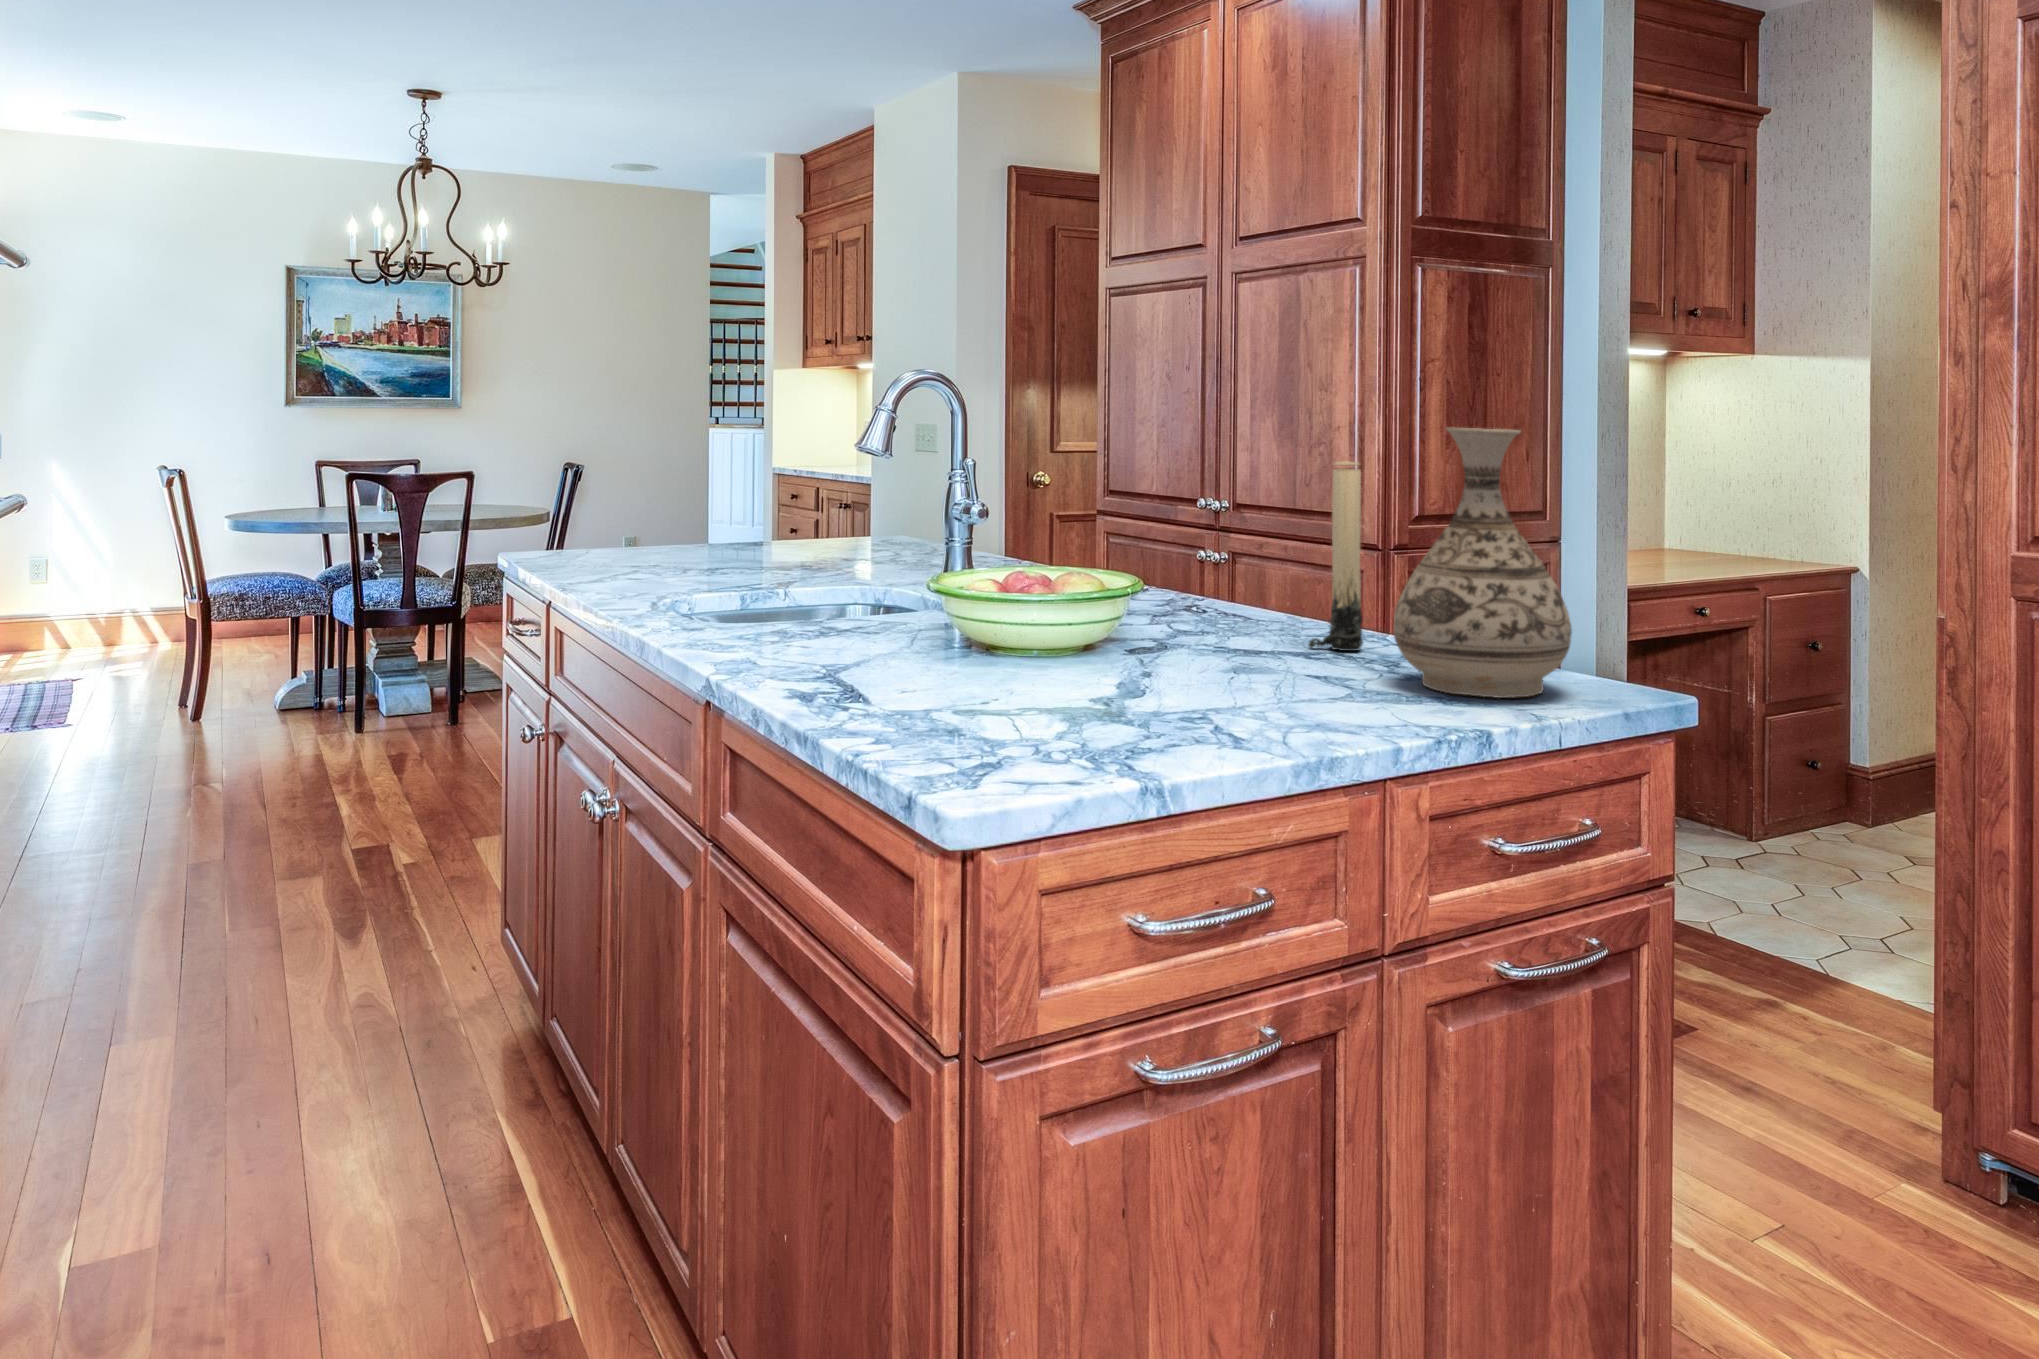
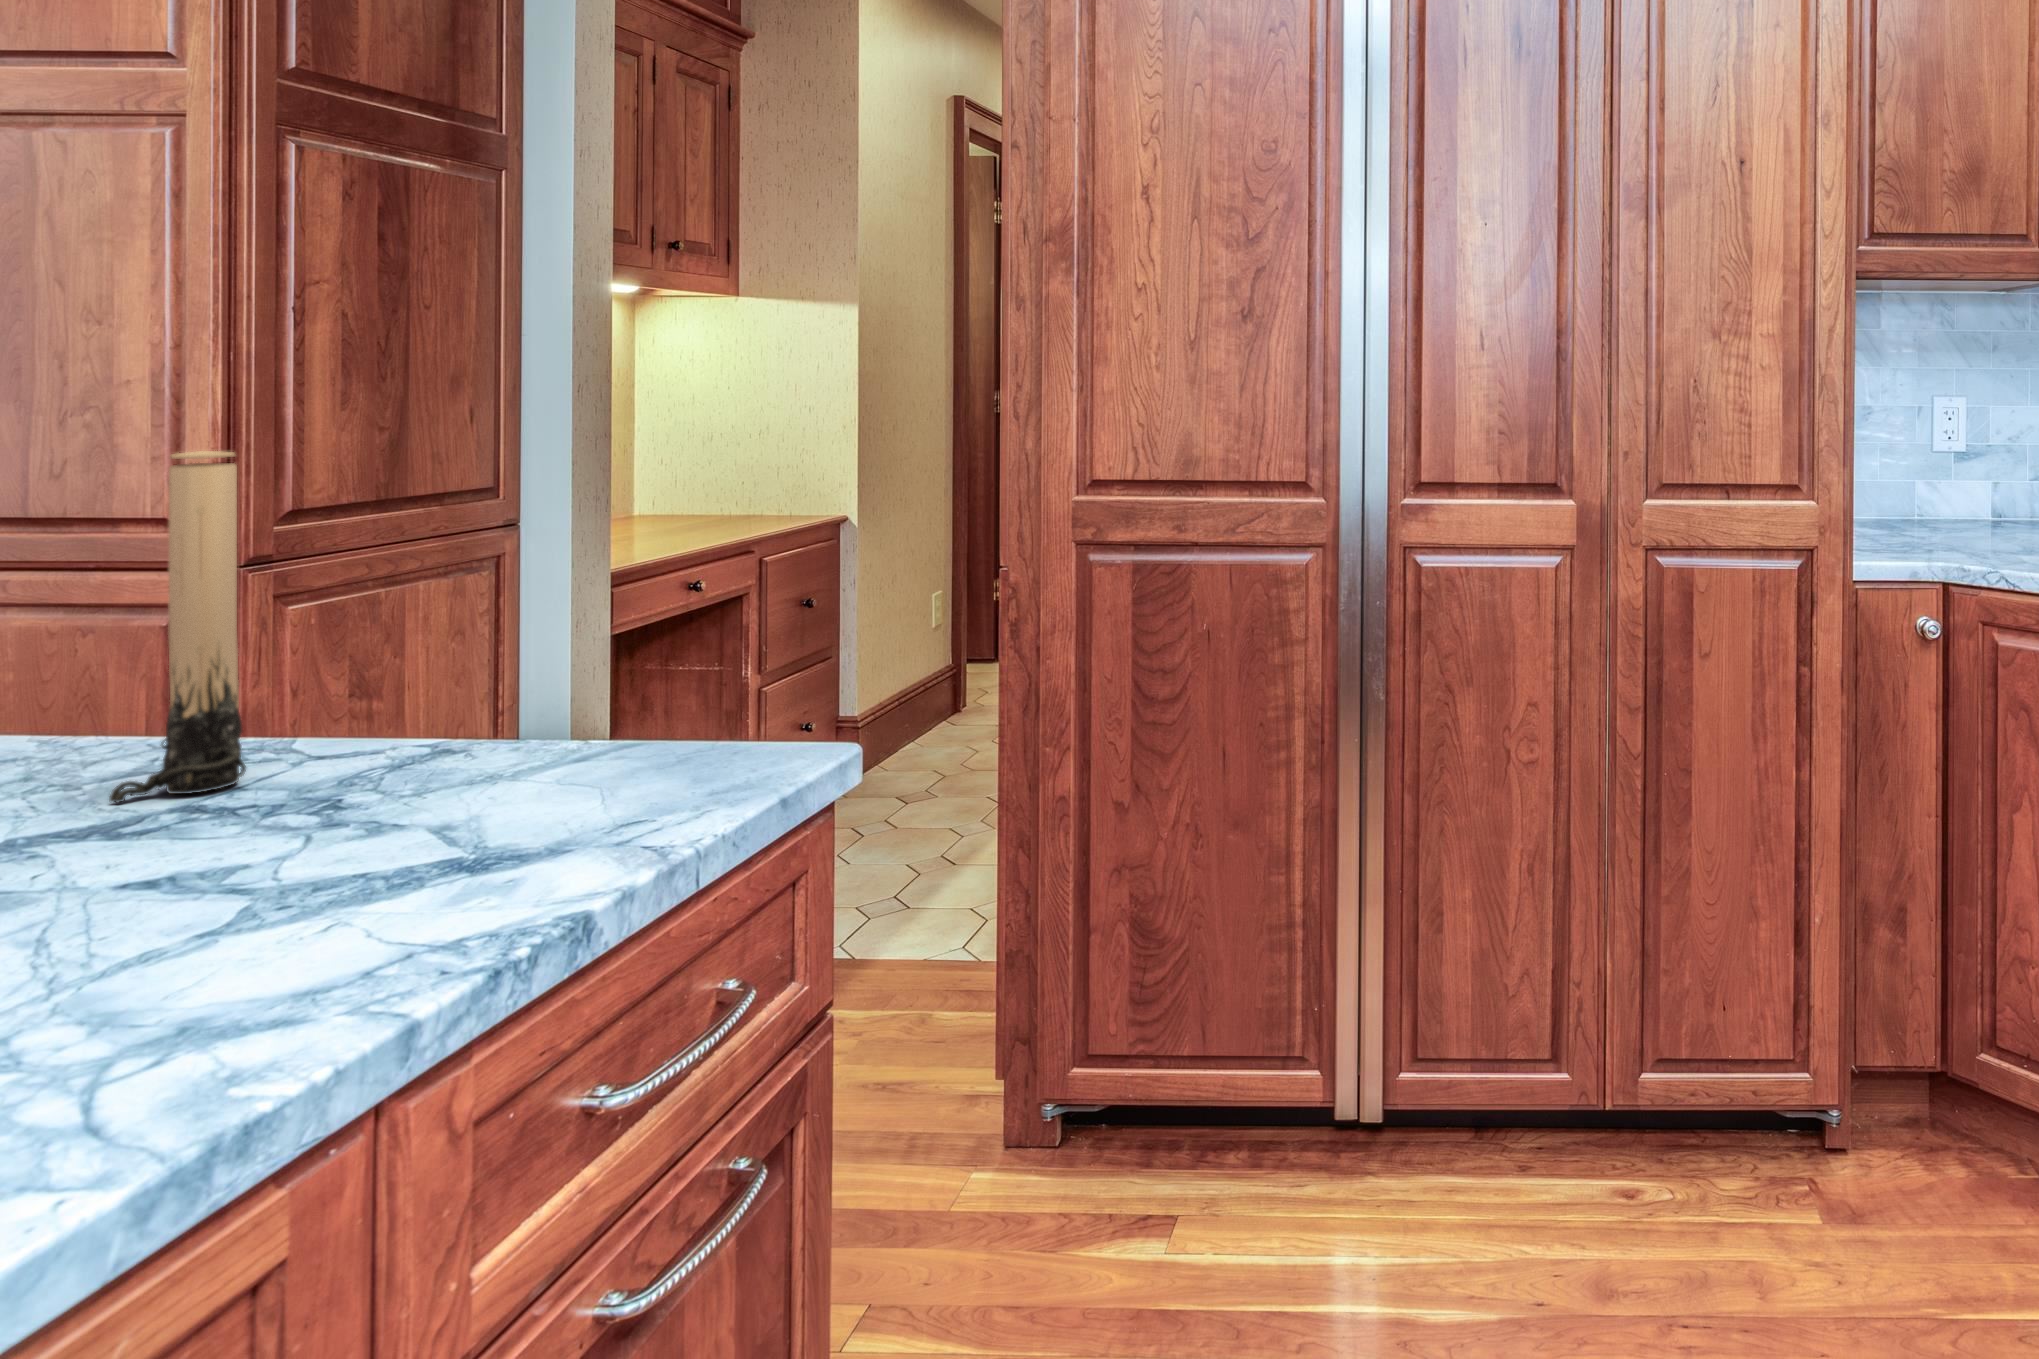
vase: present [1394,428,1572,698] -> none [337,389,680,843]

